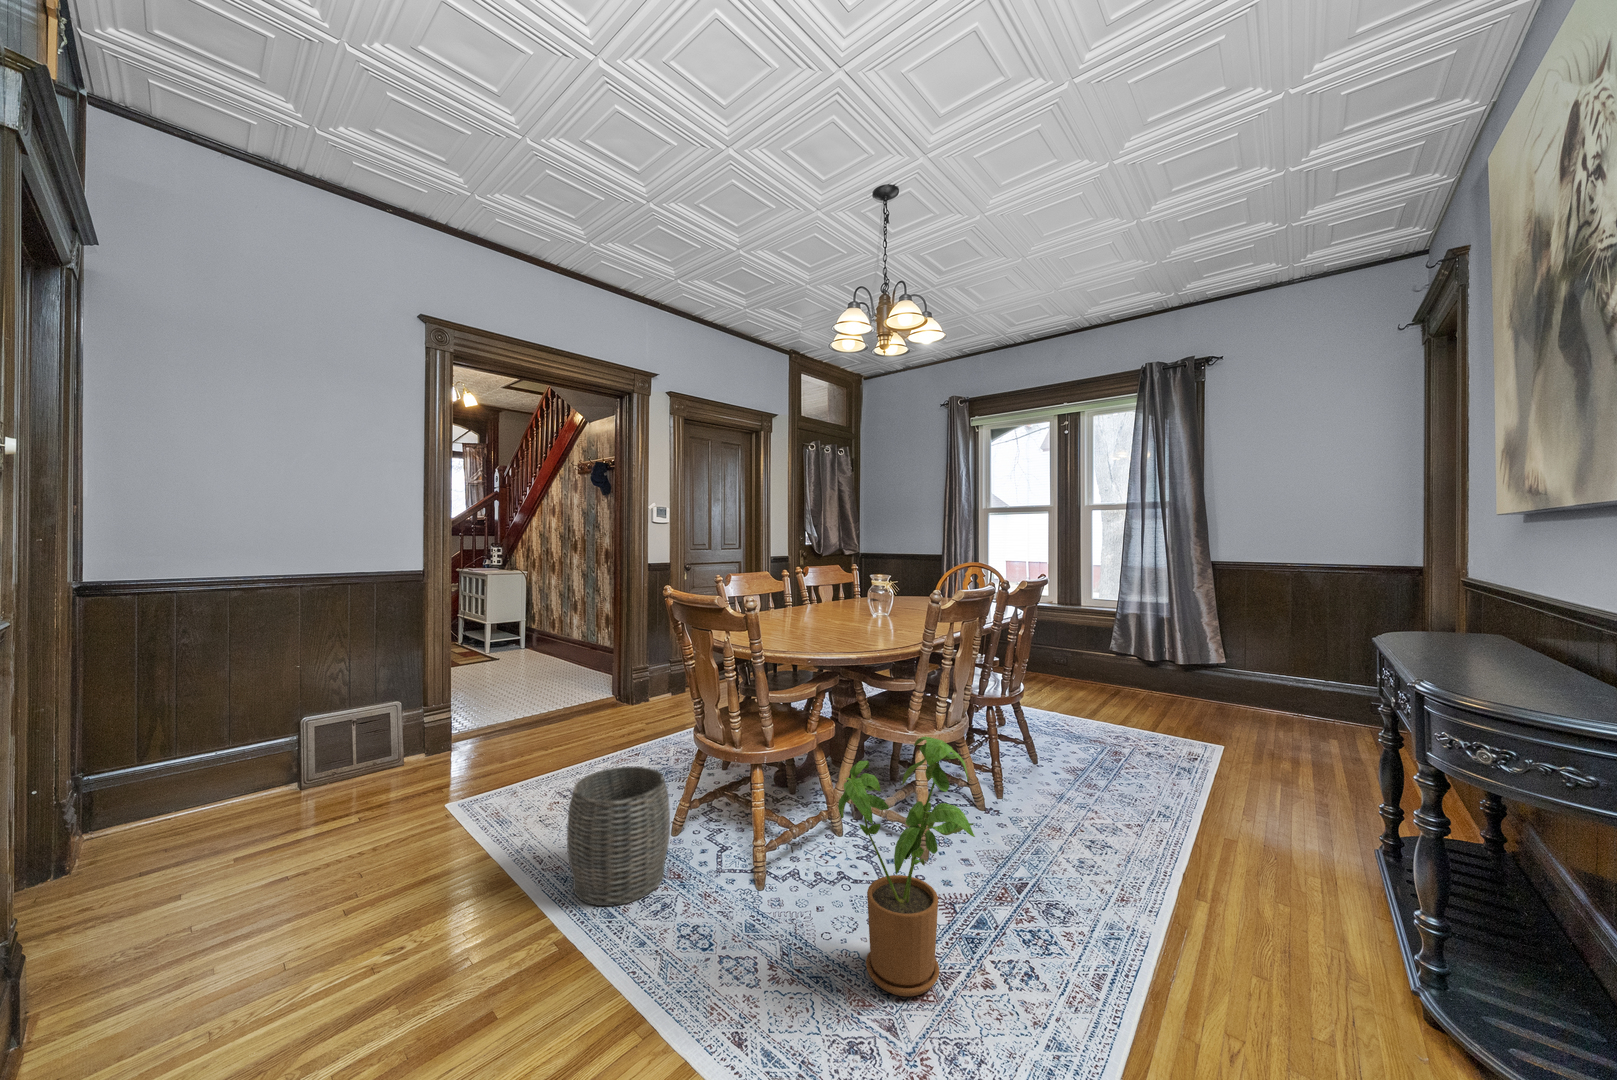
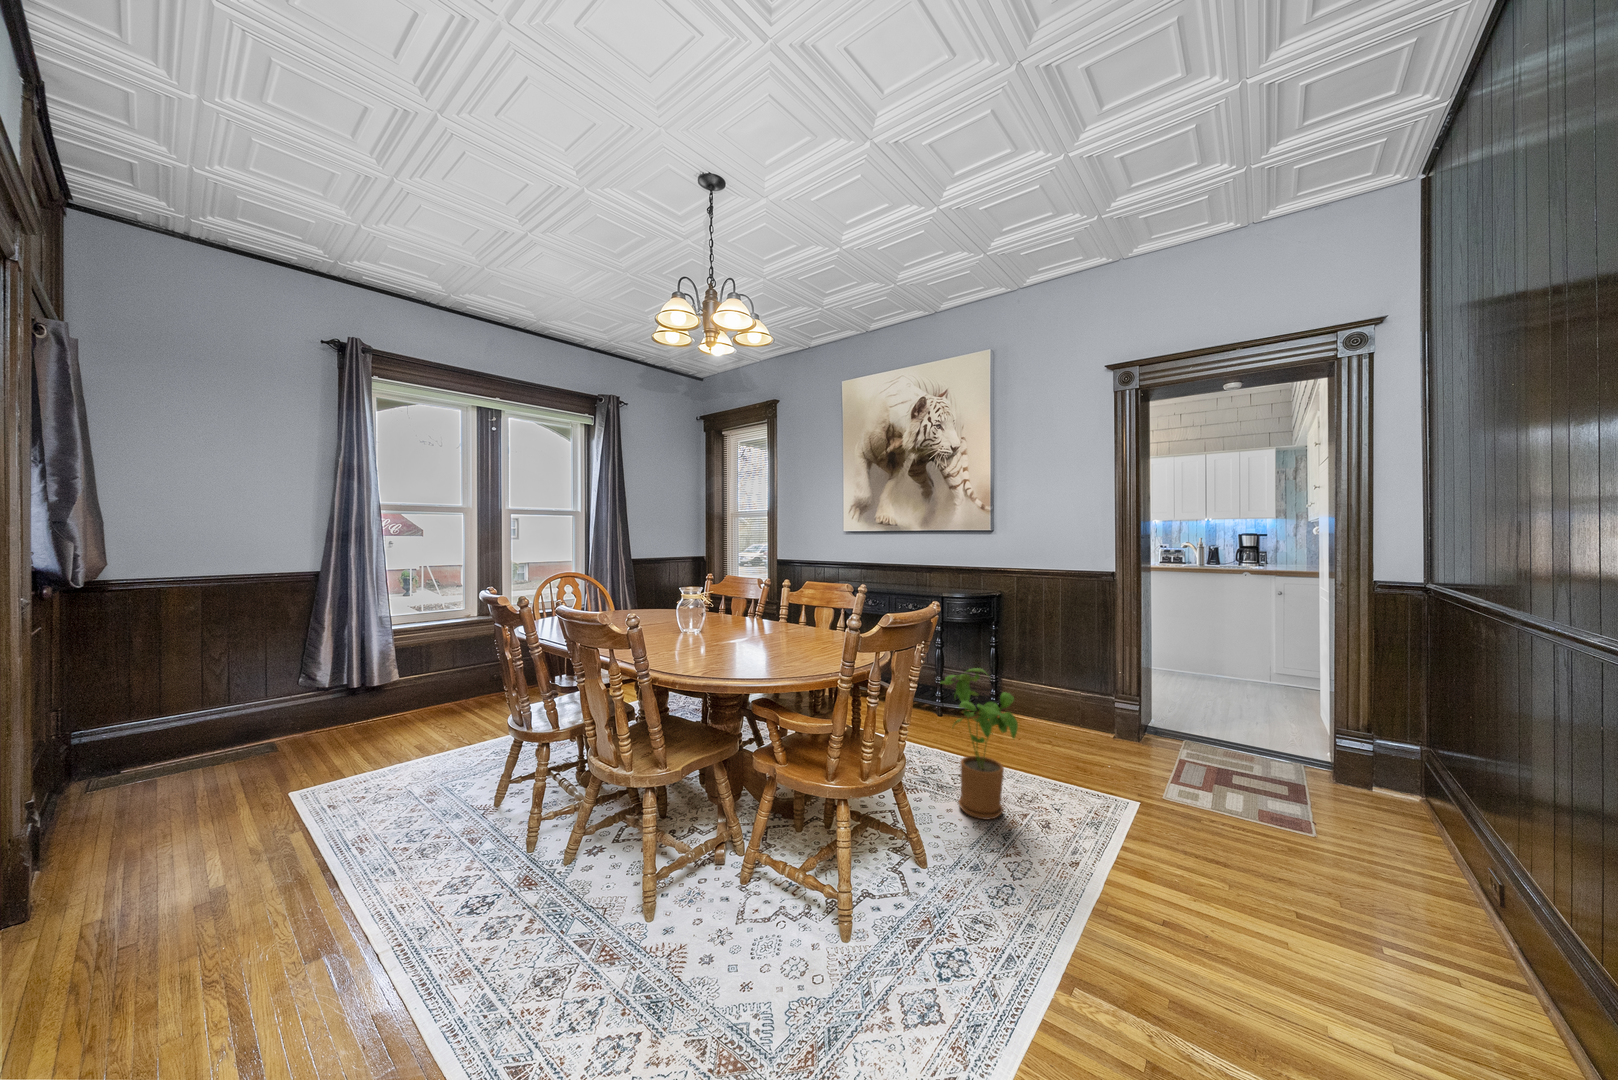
woven basket: present [567,767,670,906] -> none [895,827,1015,1013]

